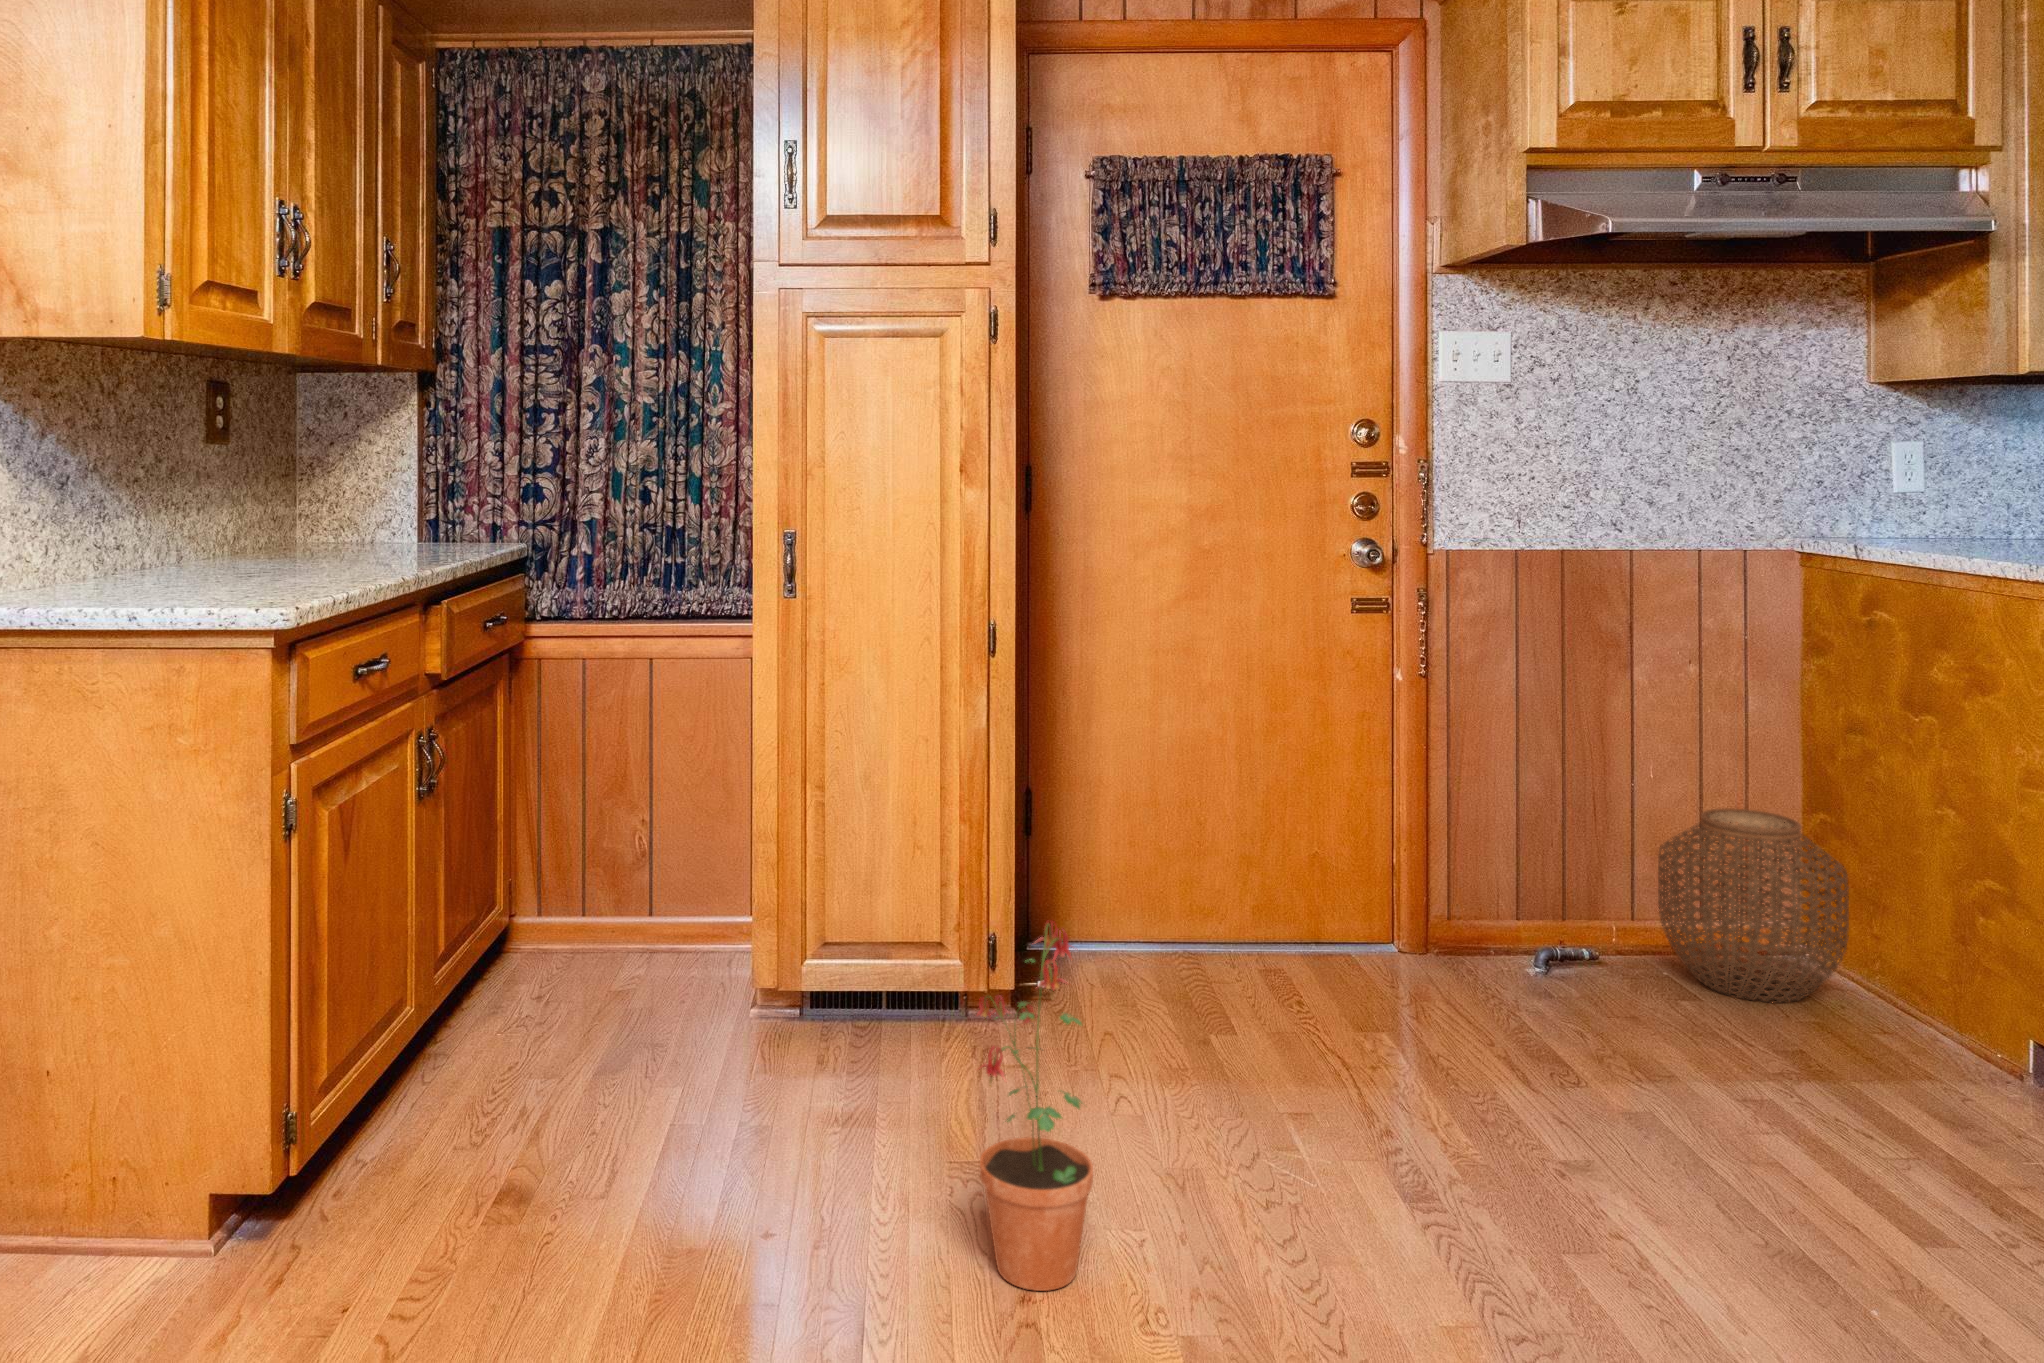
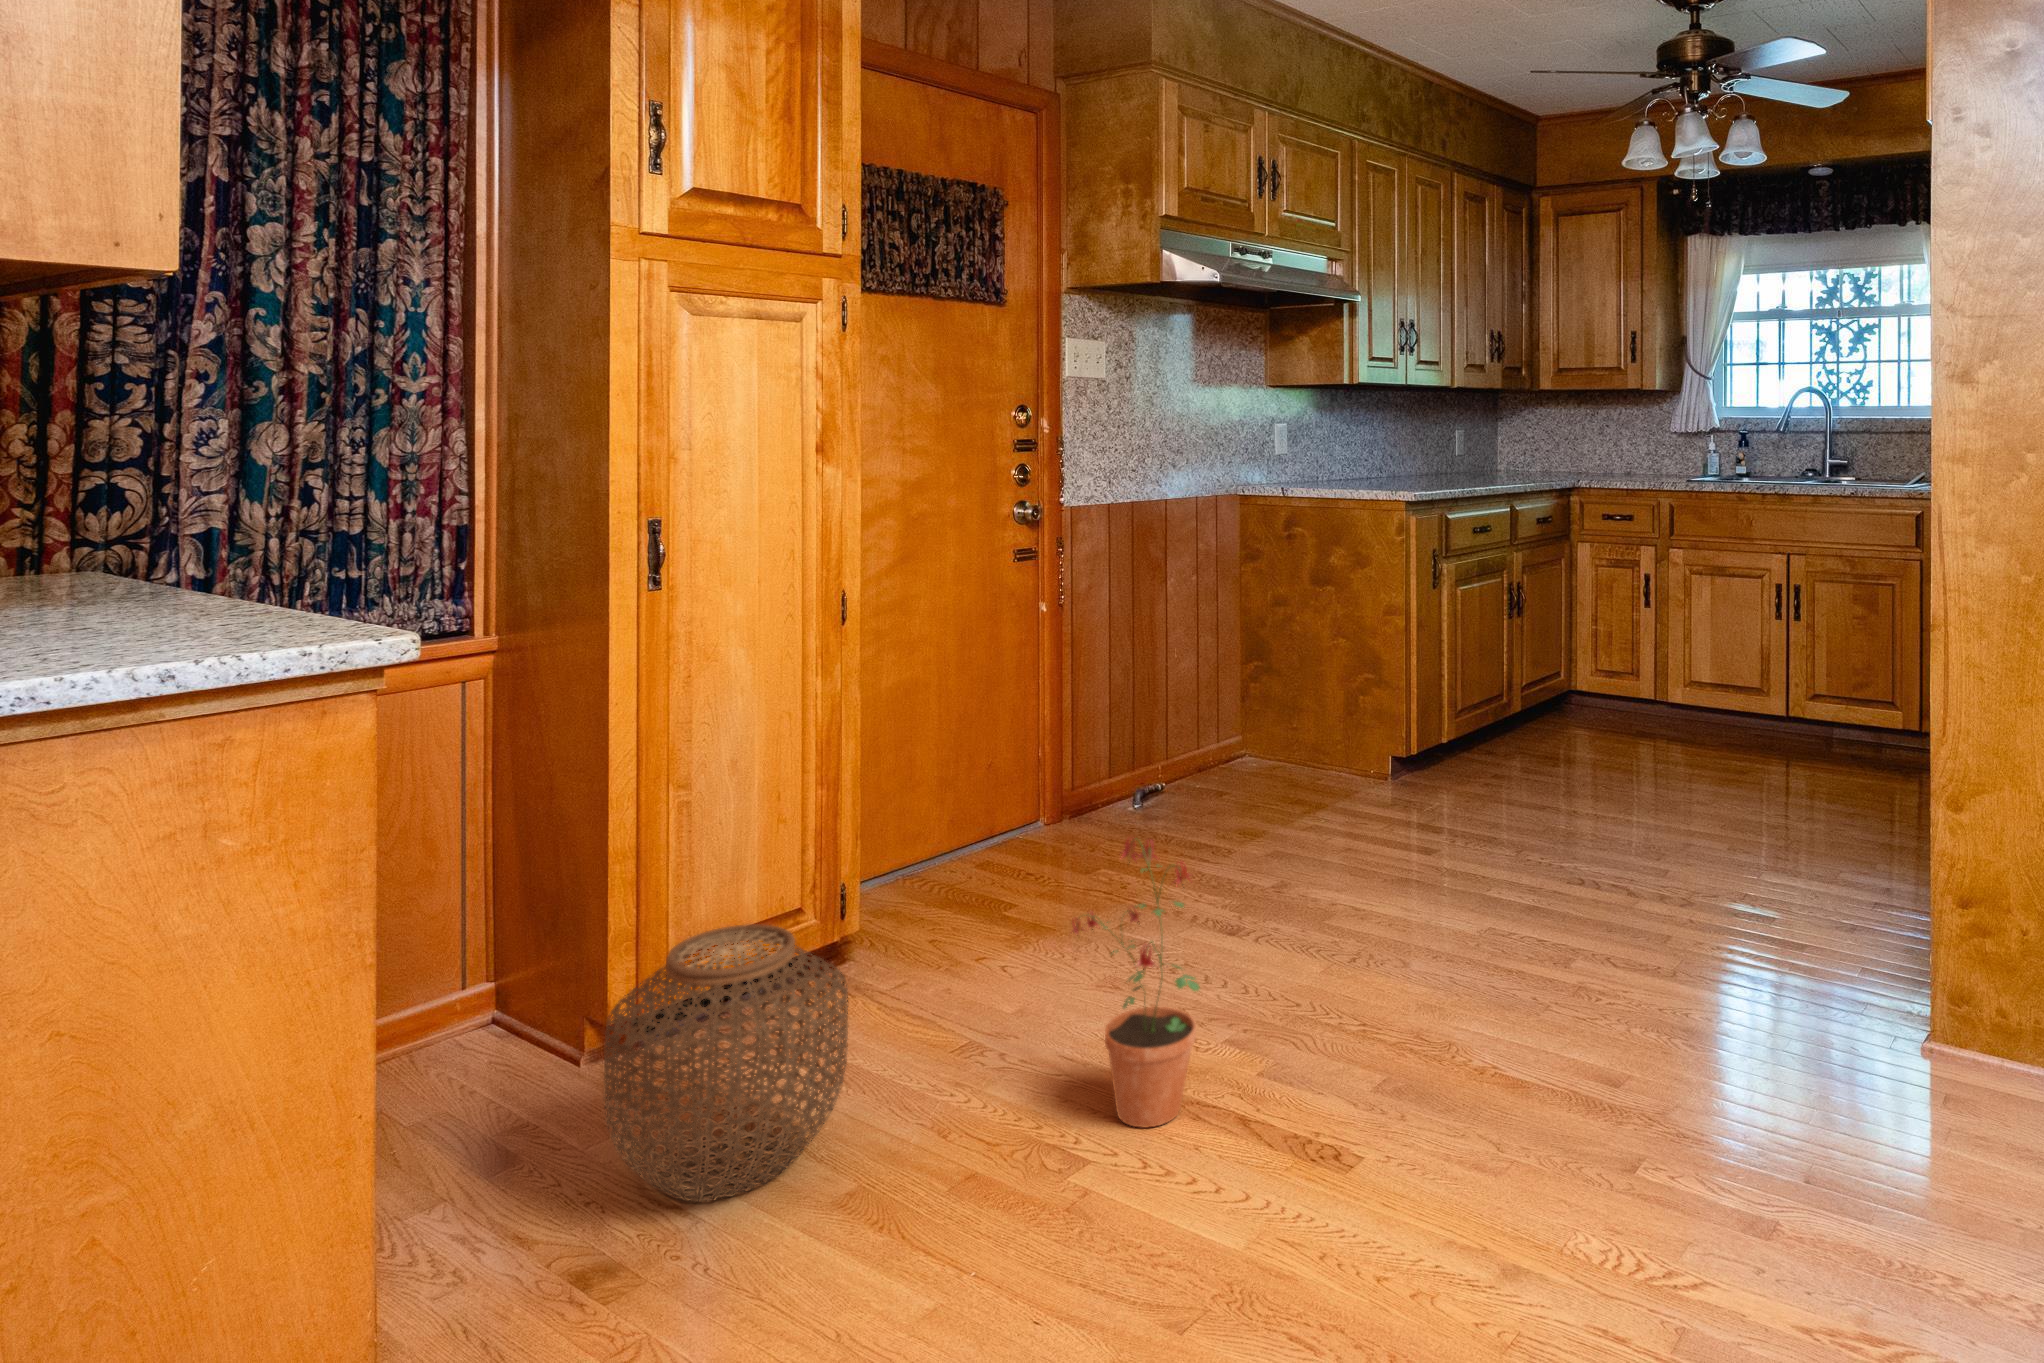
woven basket: present [1658,808,1849,1003] -> present [604,924,848,1202]

